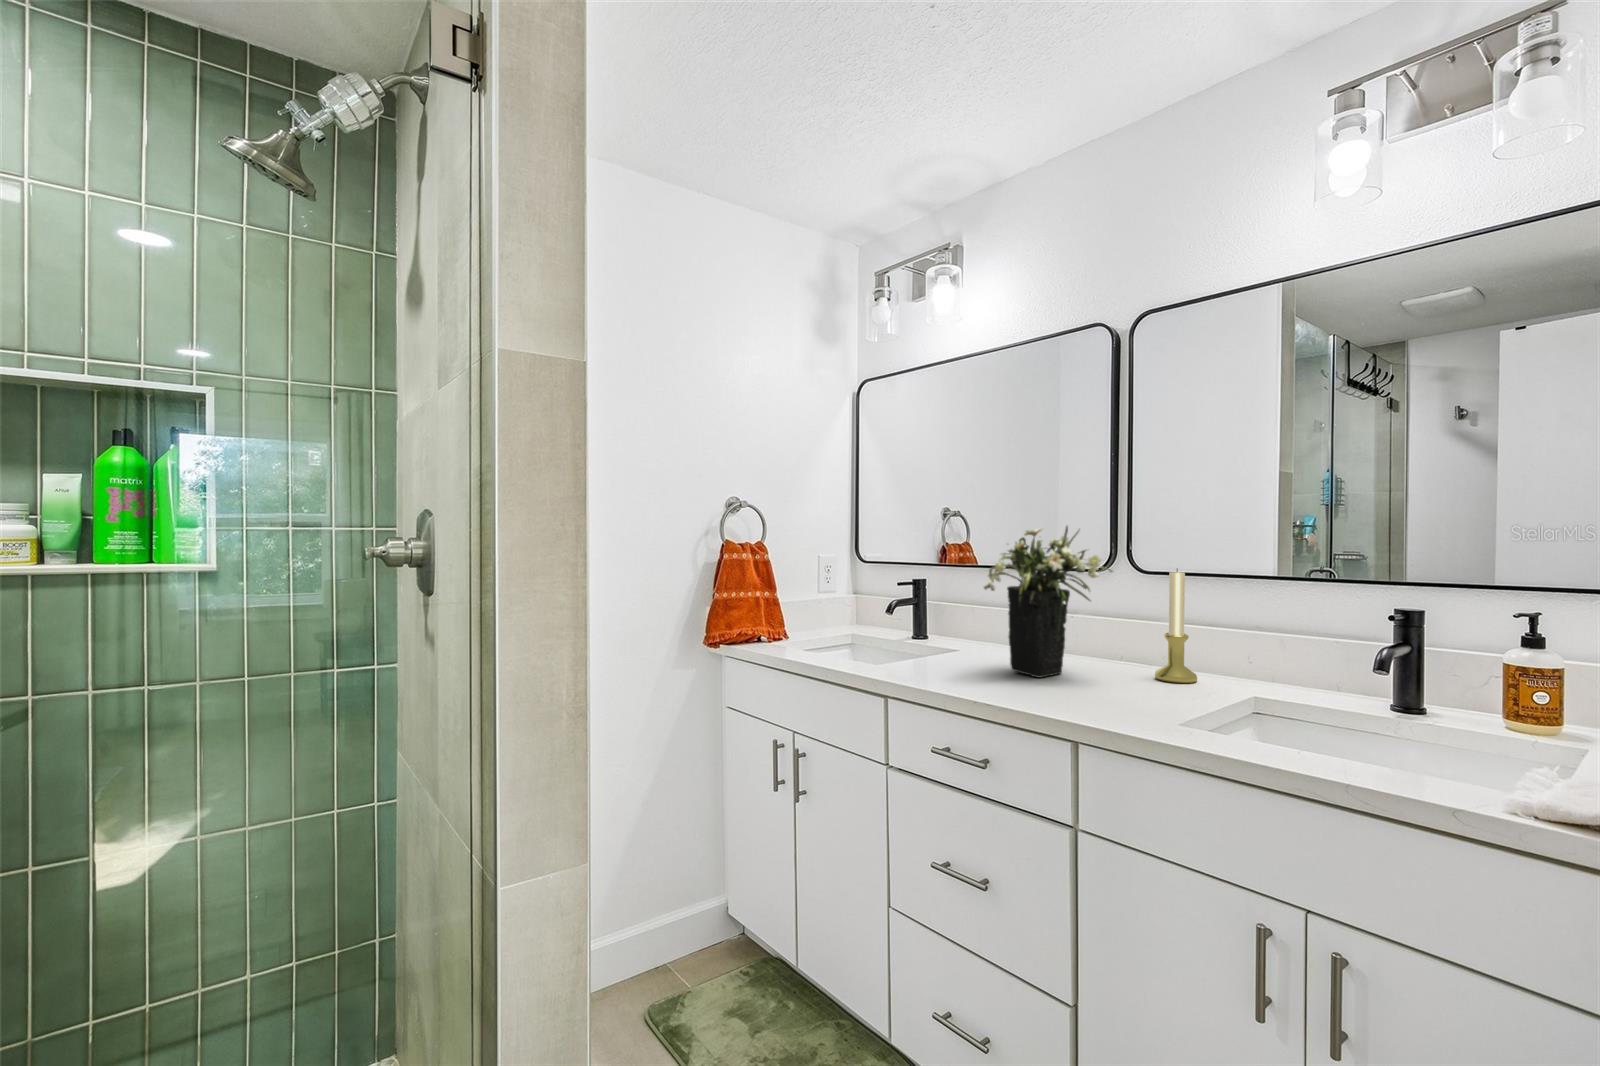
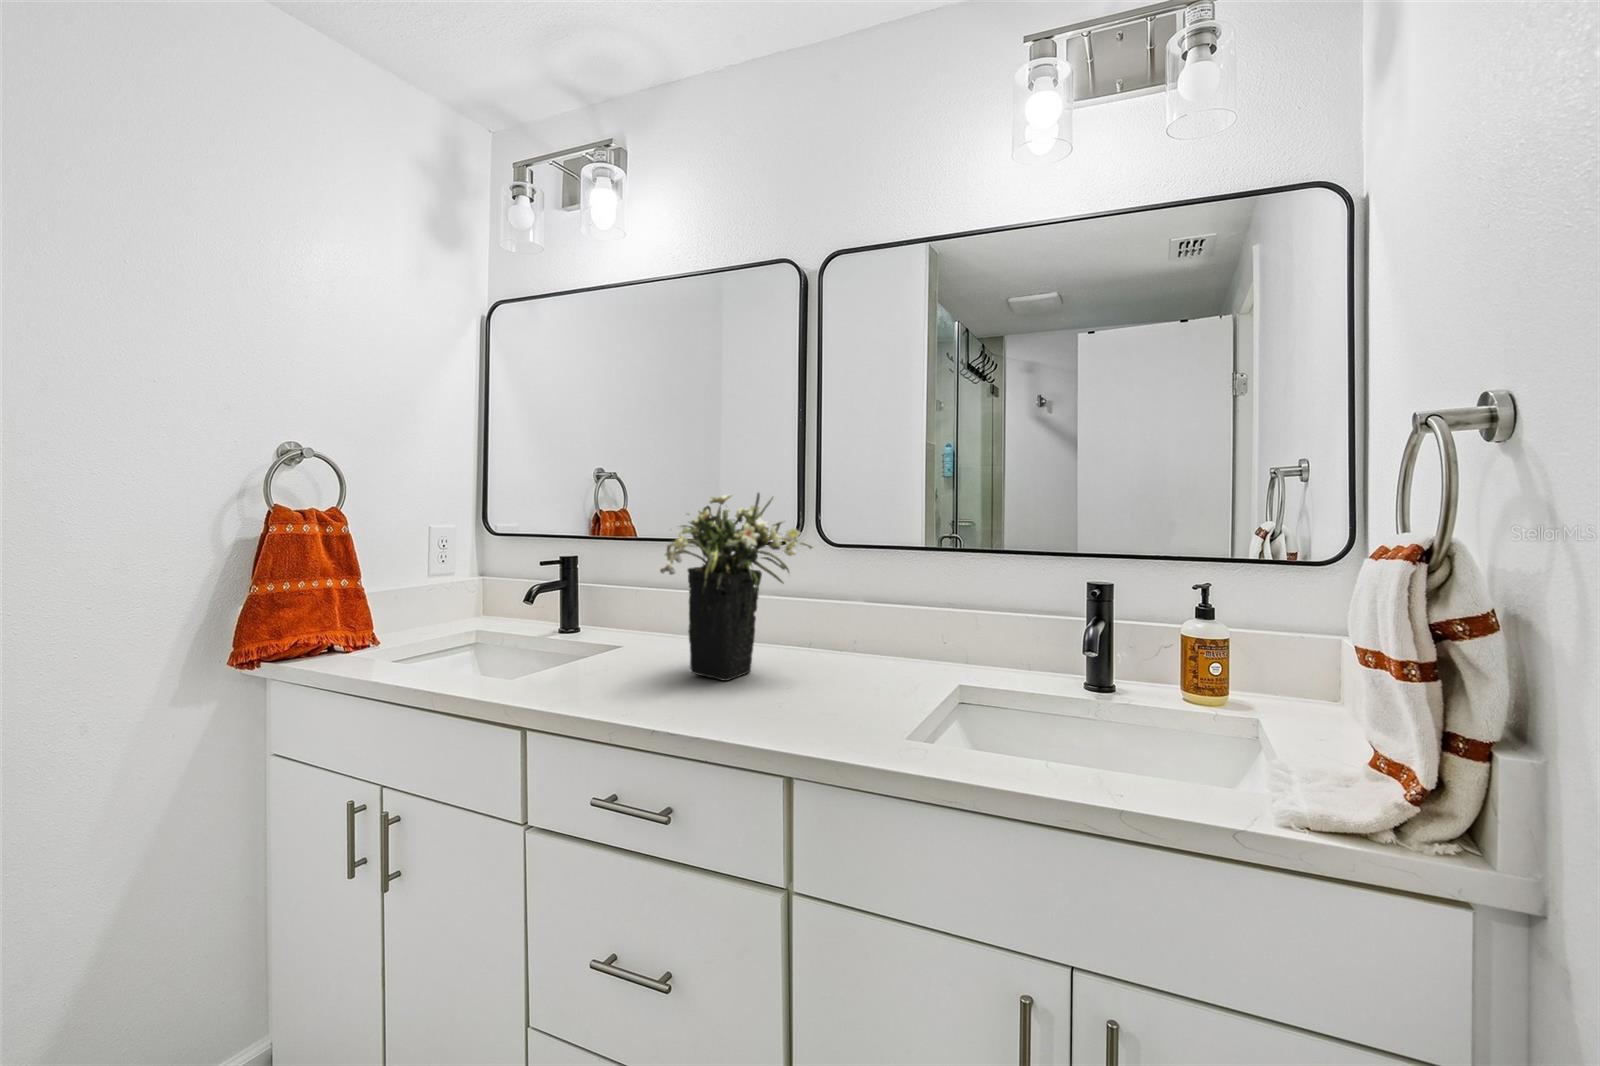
candle holder: present [1155,569,1197,683] -> none [851,543,894,674]

